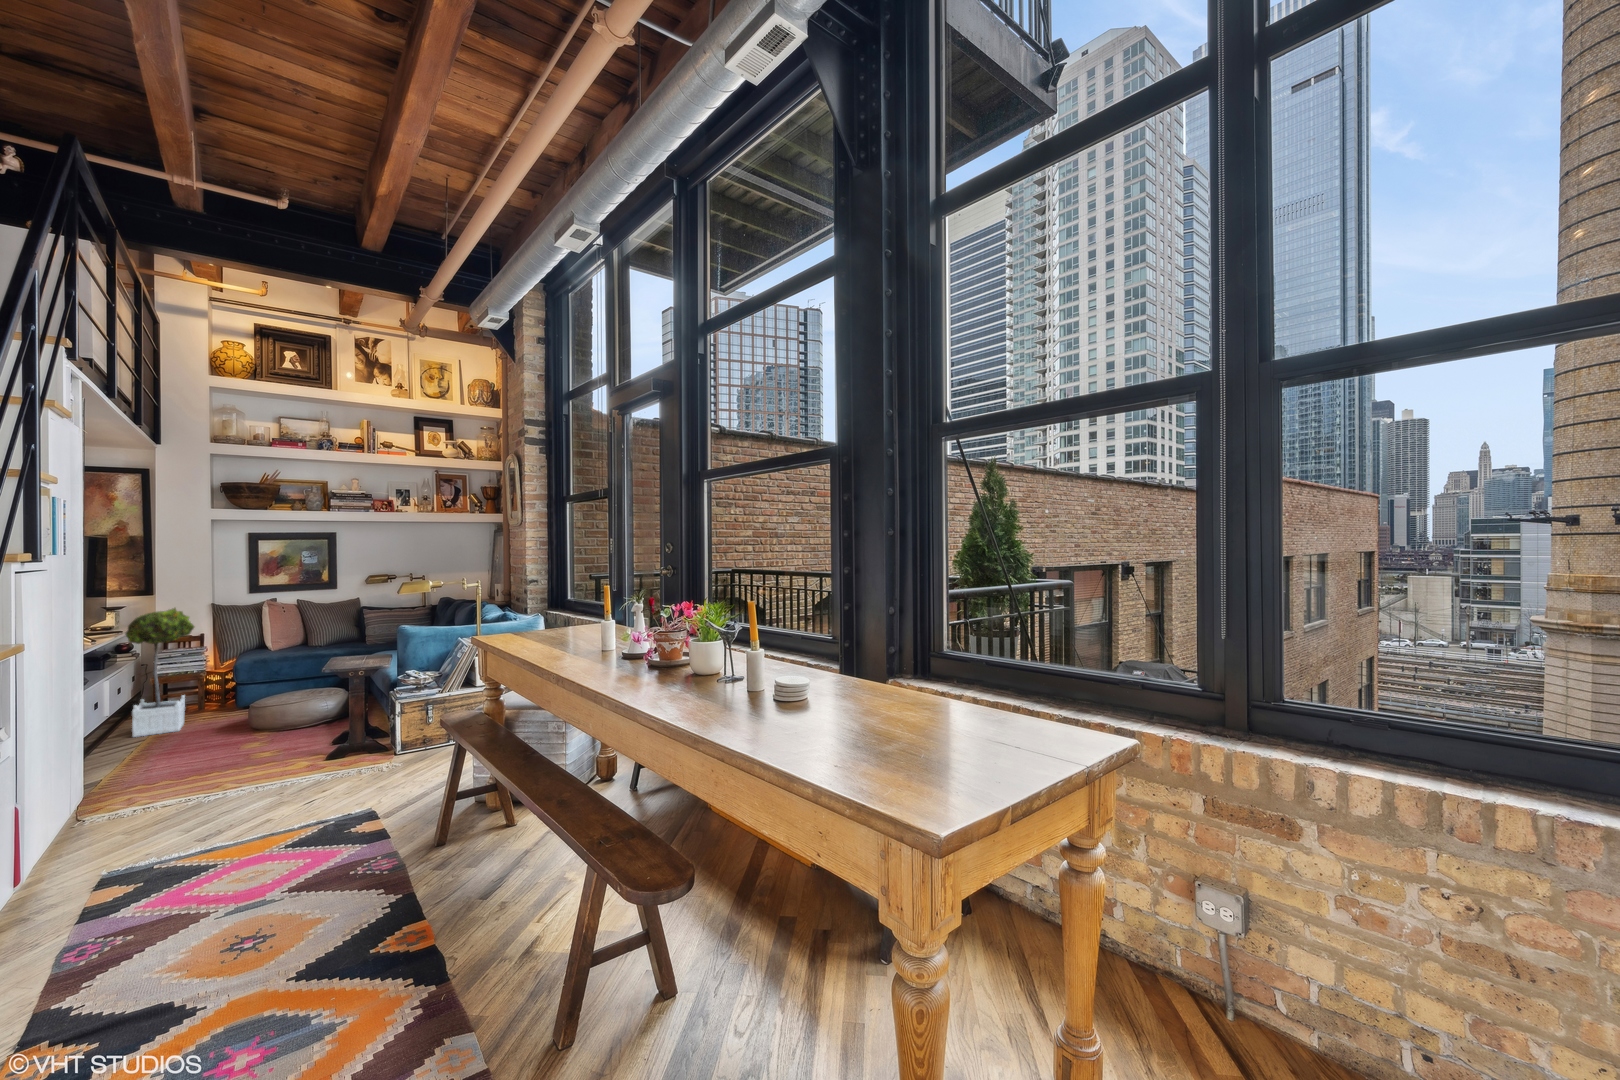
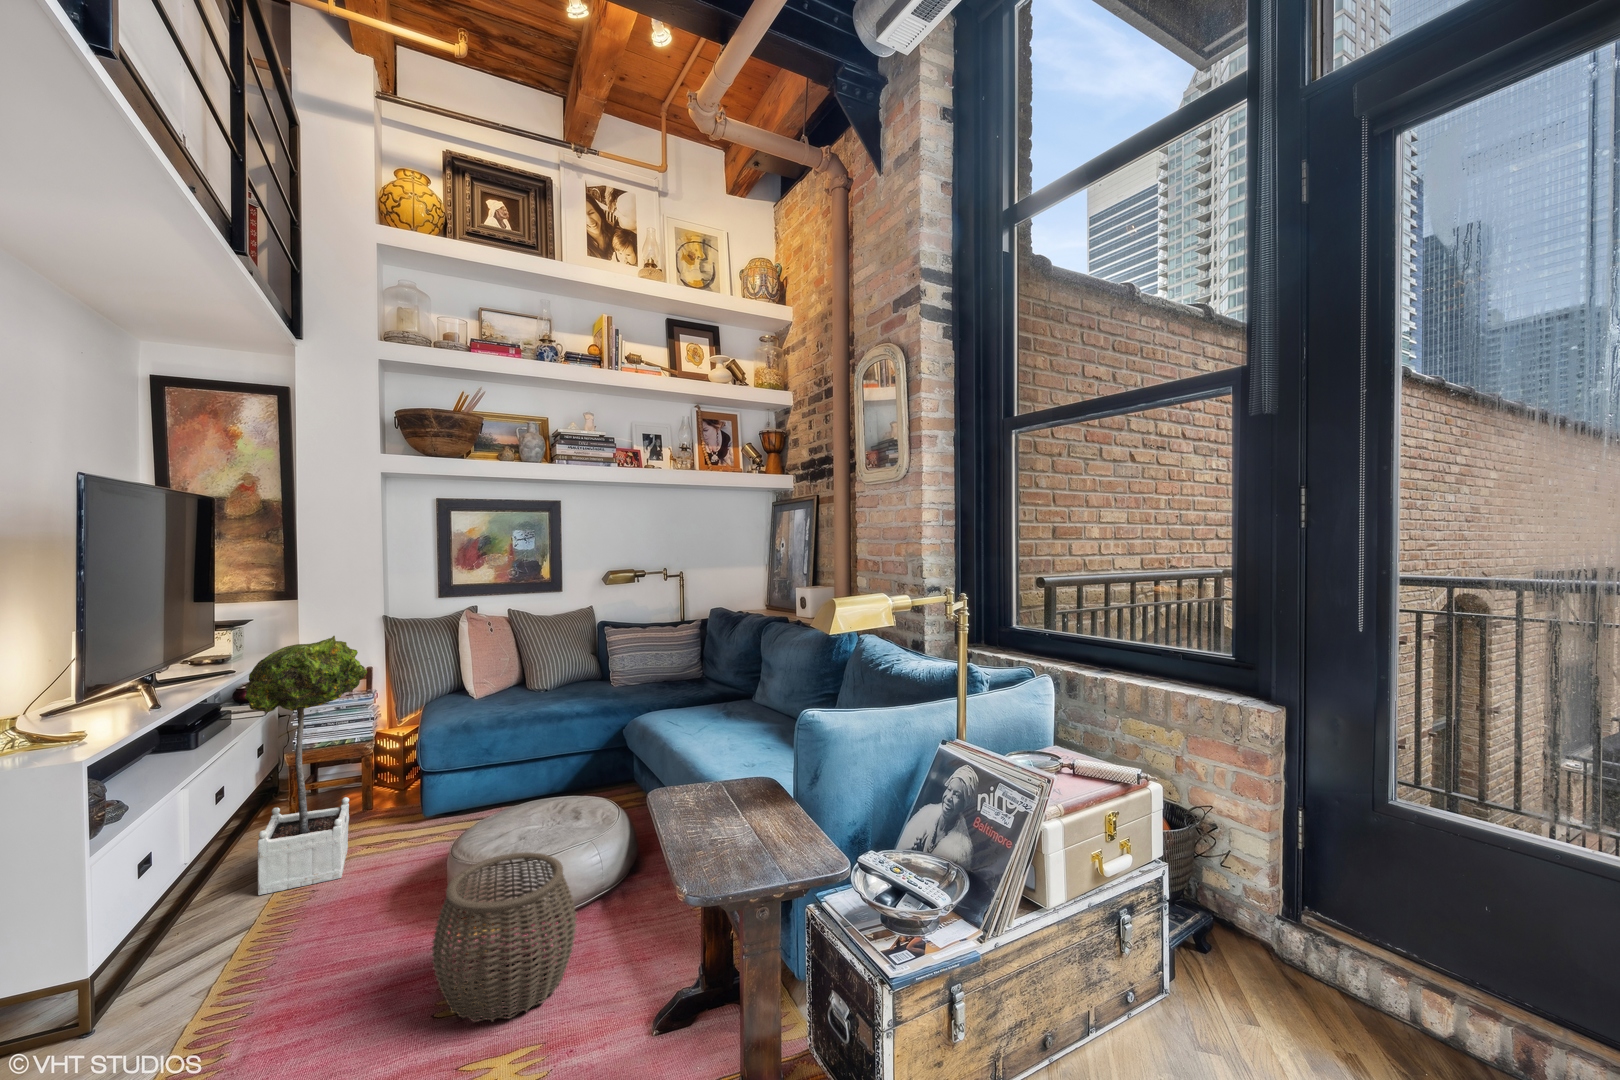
woven basket: none [217,697,291,757] -> present [431,852,577,1022]

